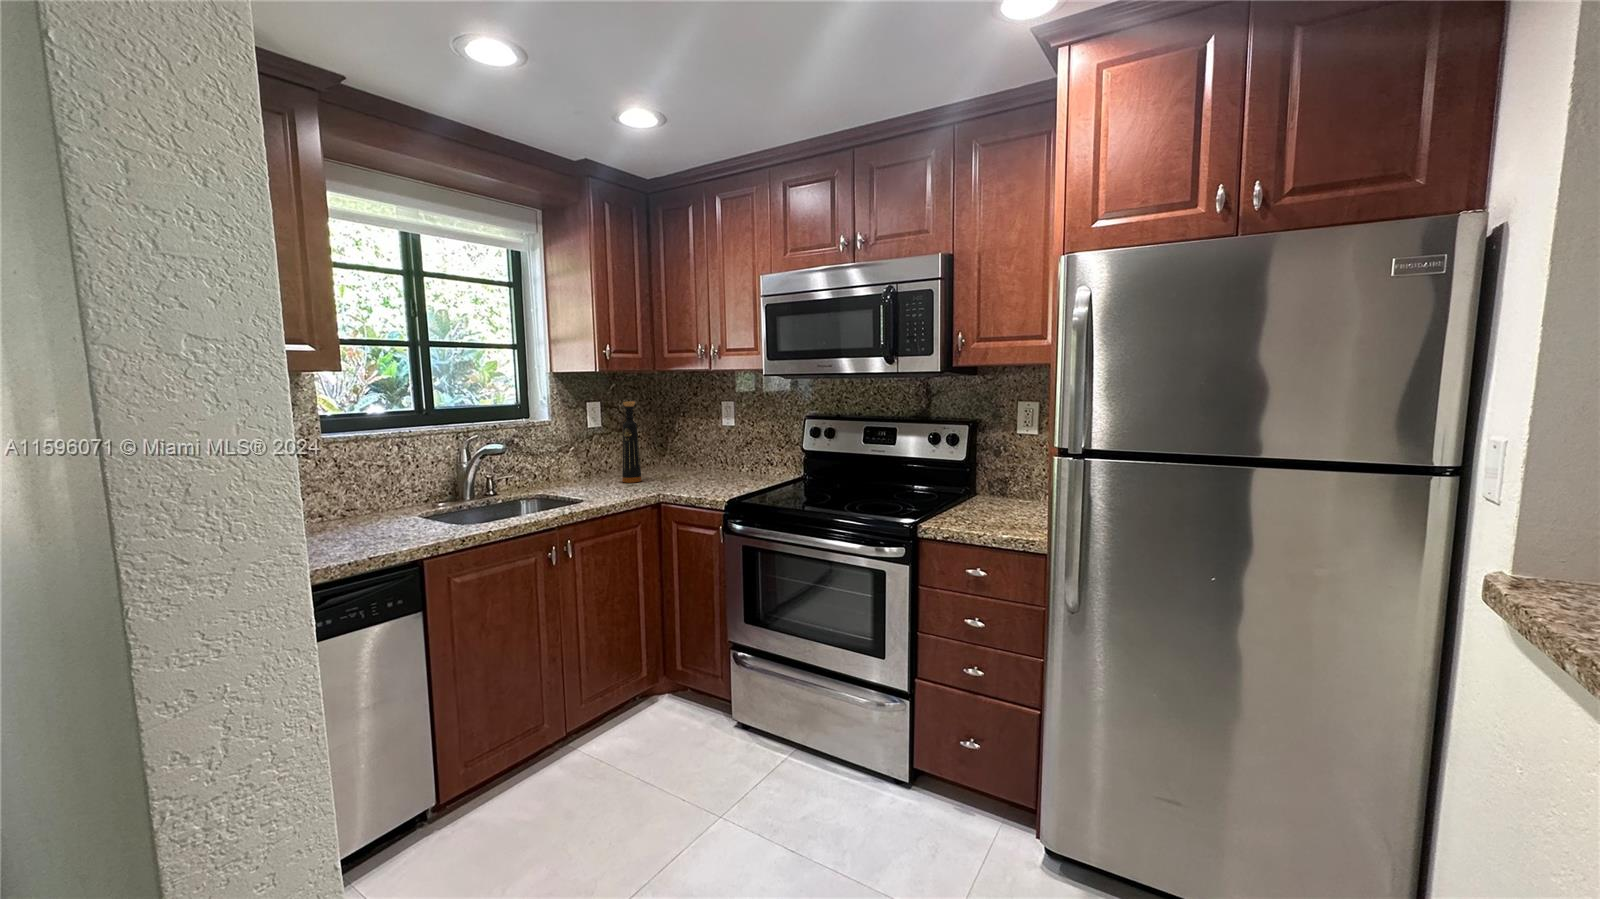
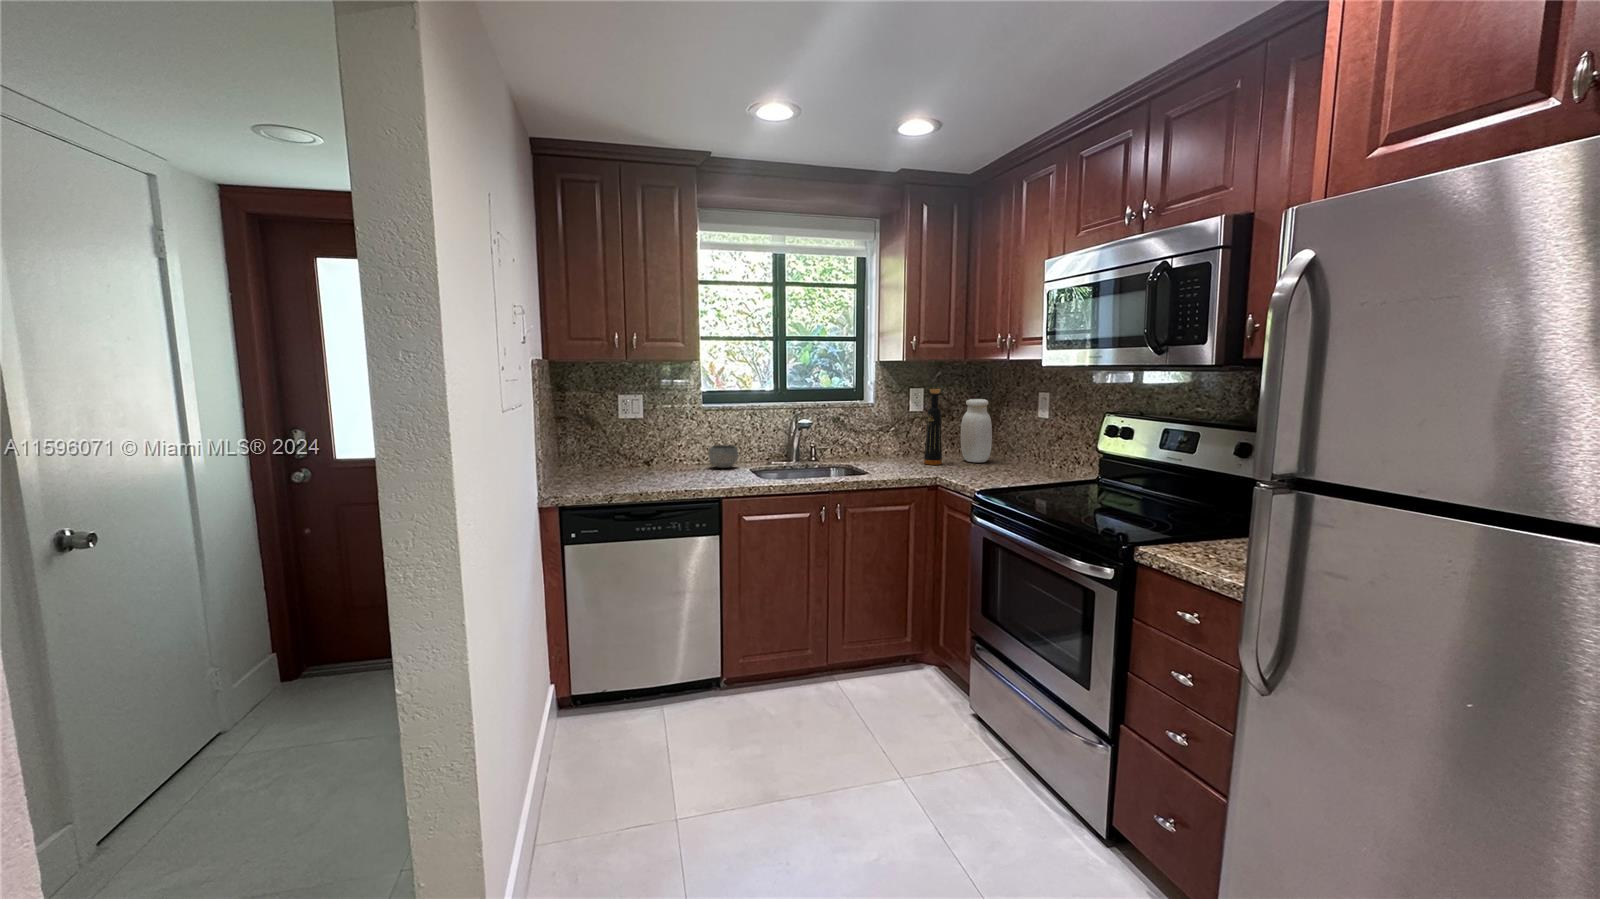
jar: none [651,410,684,475] -> present [961,399,992,463]
bowl: none [344,488,394,521] -> present [708,445,738,468]

